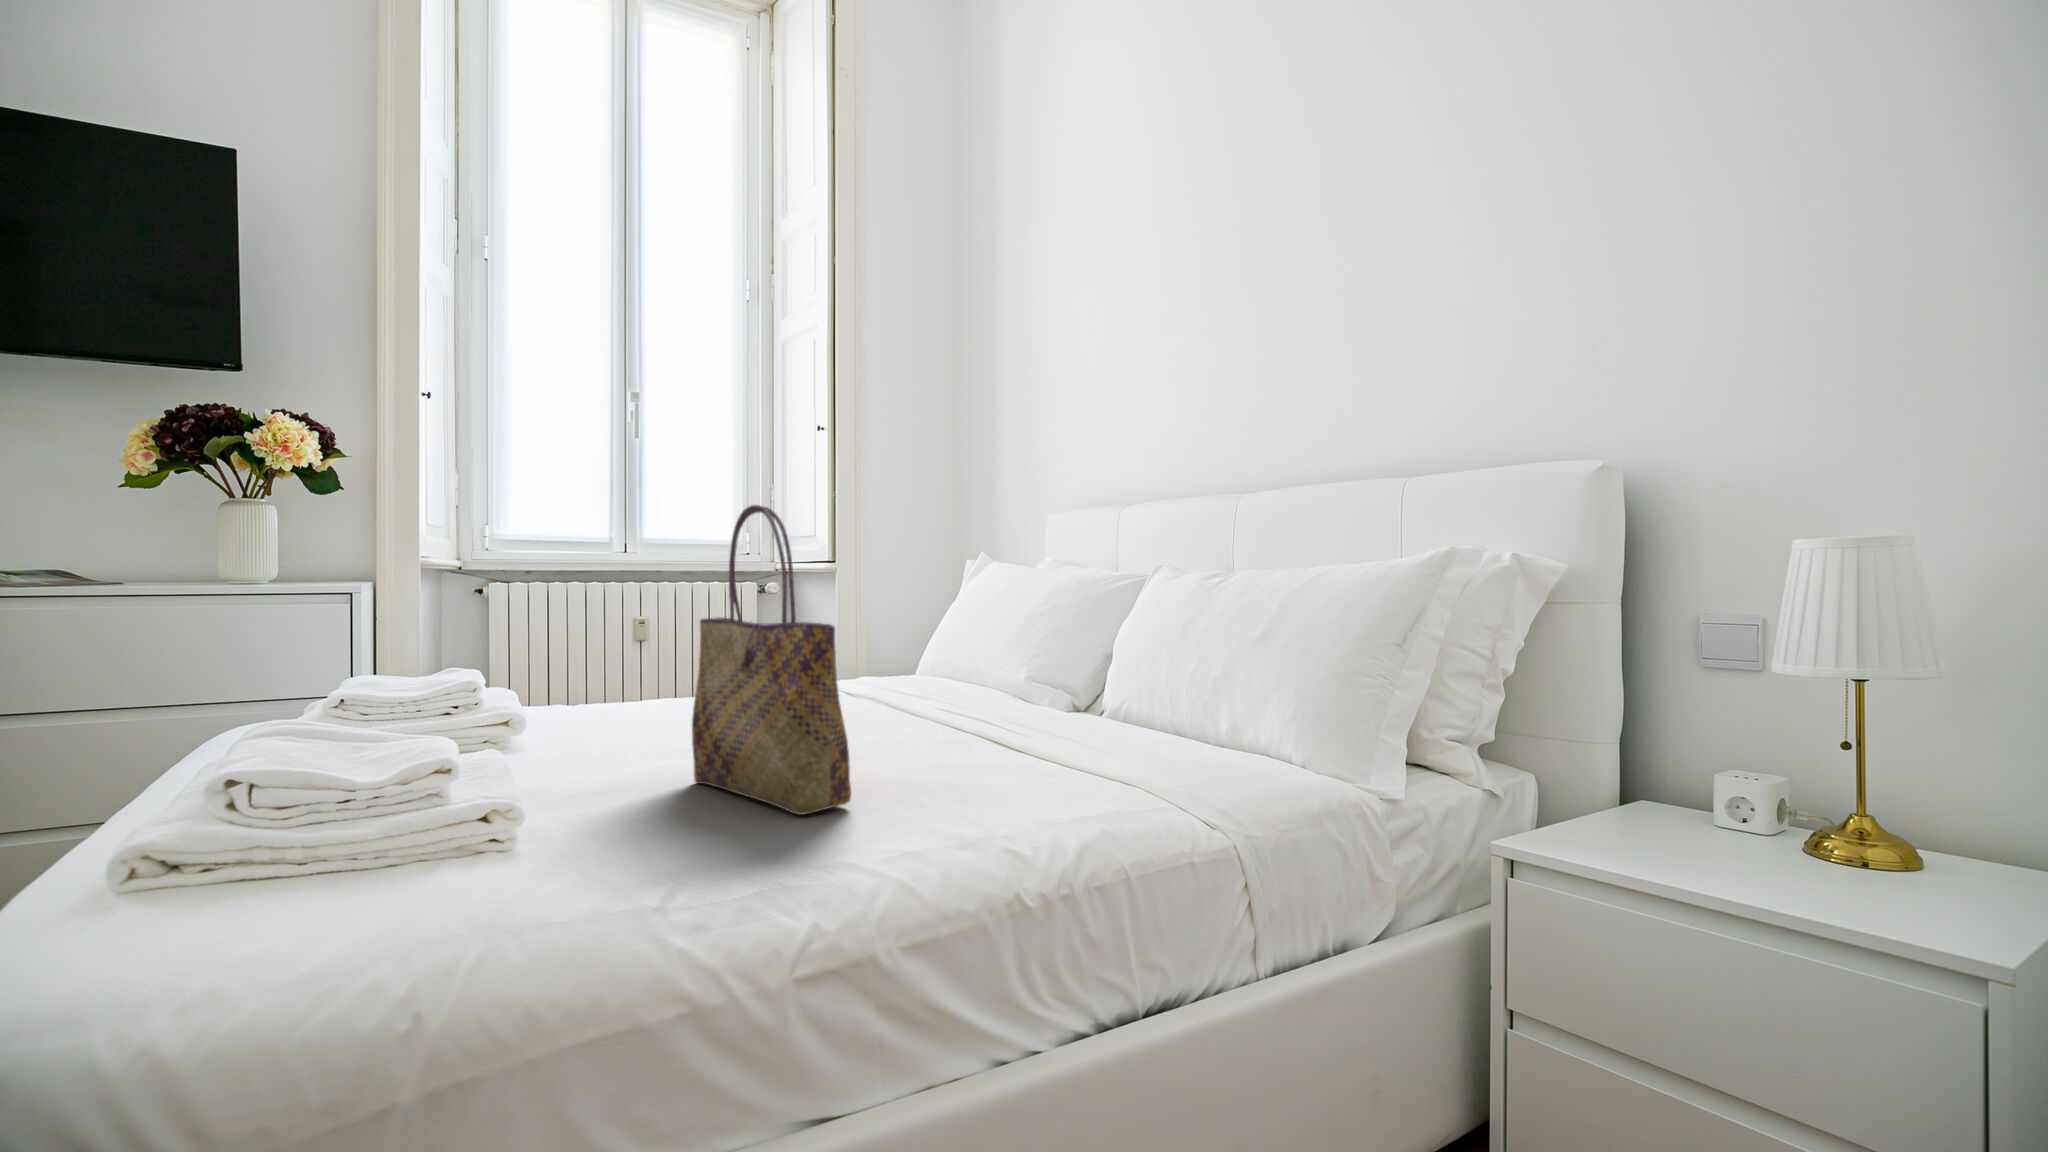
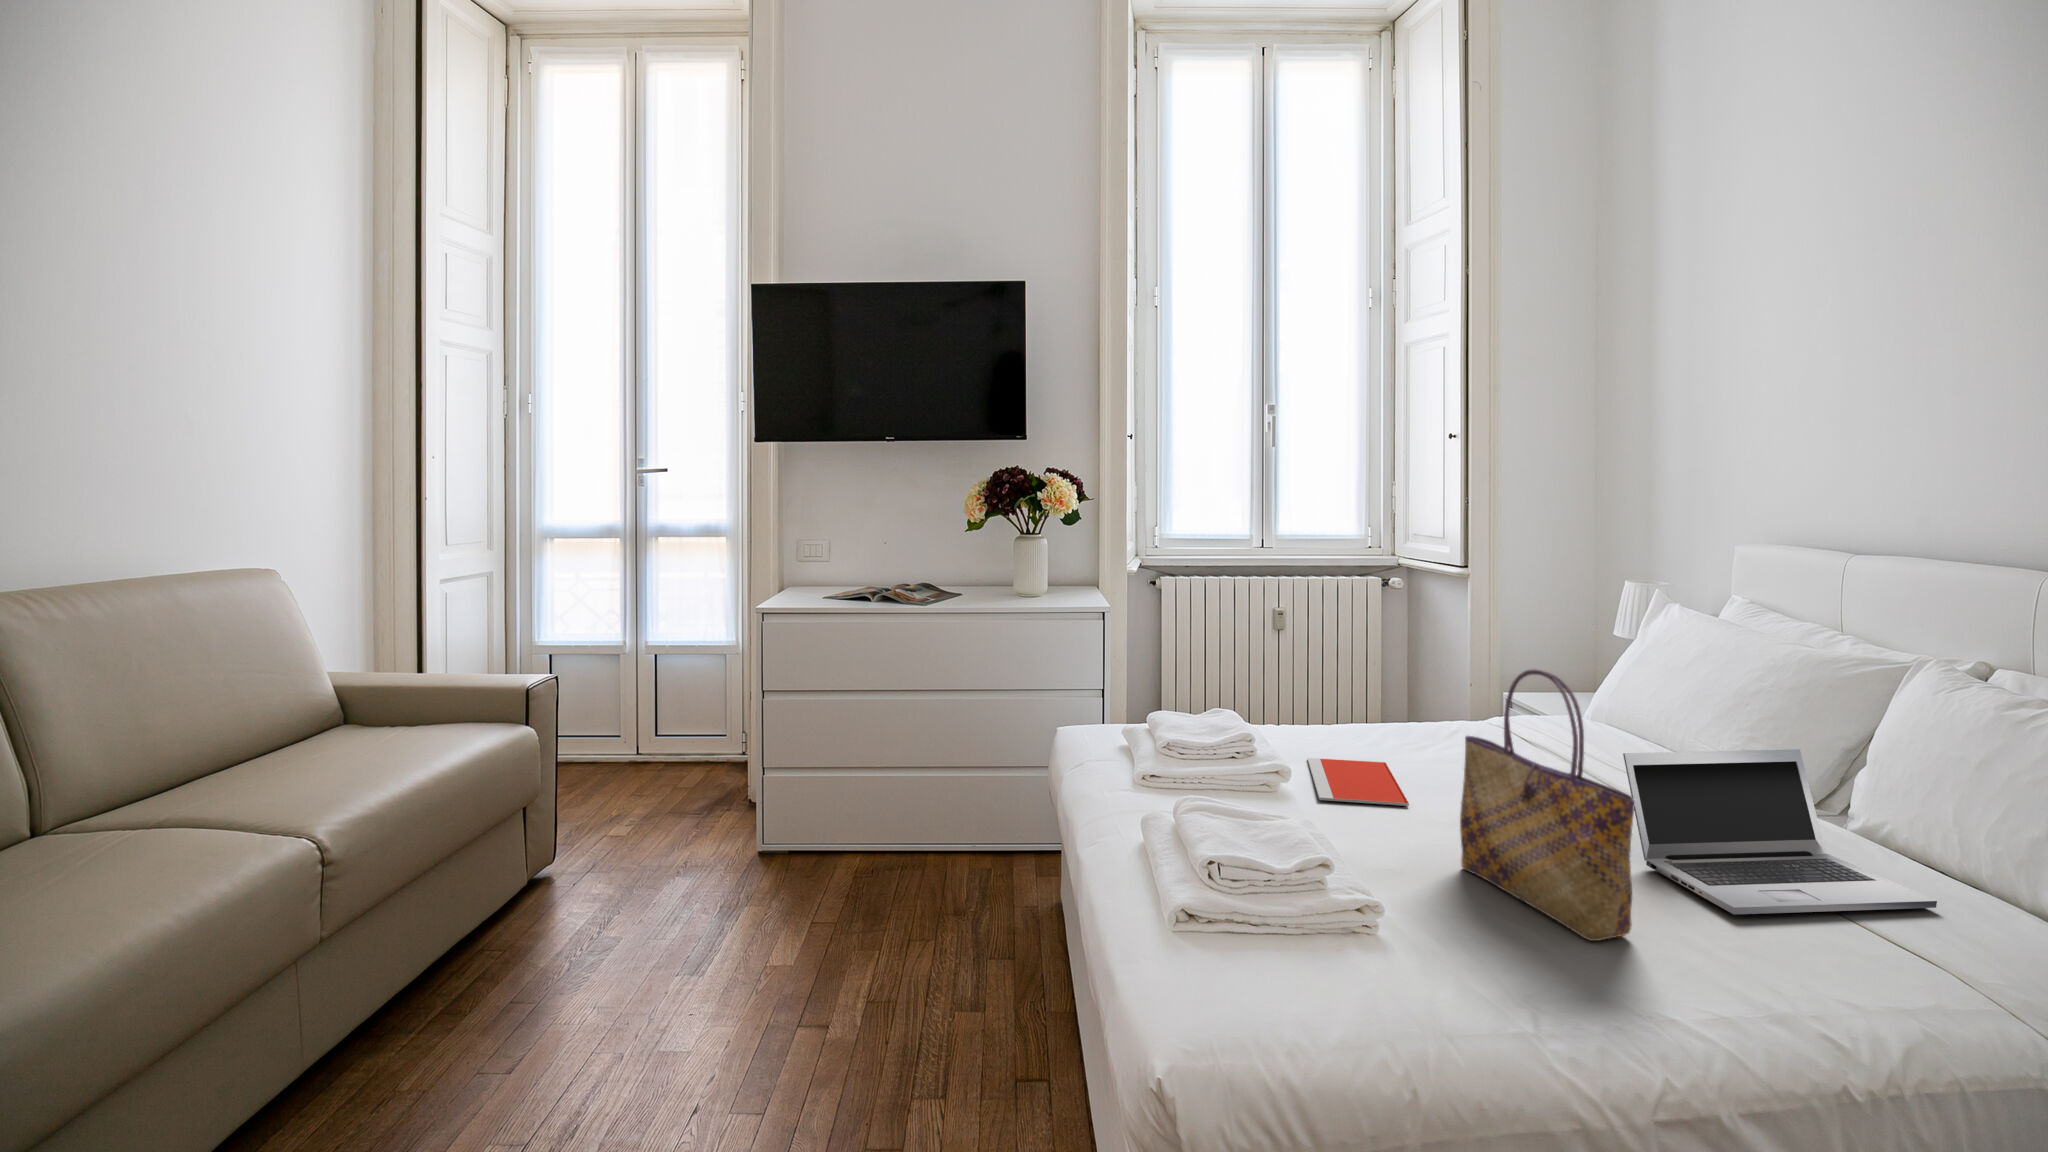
laptop: none [886,633,1146,775] -> present [1623,749,1937,914]
notebook: none [556,719,678,751] -> present [1308,758,1409,806]

